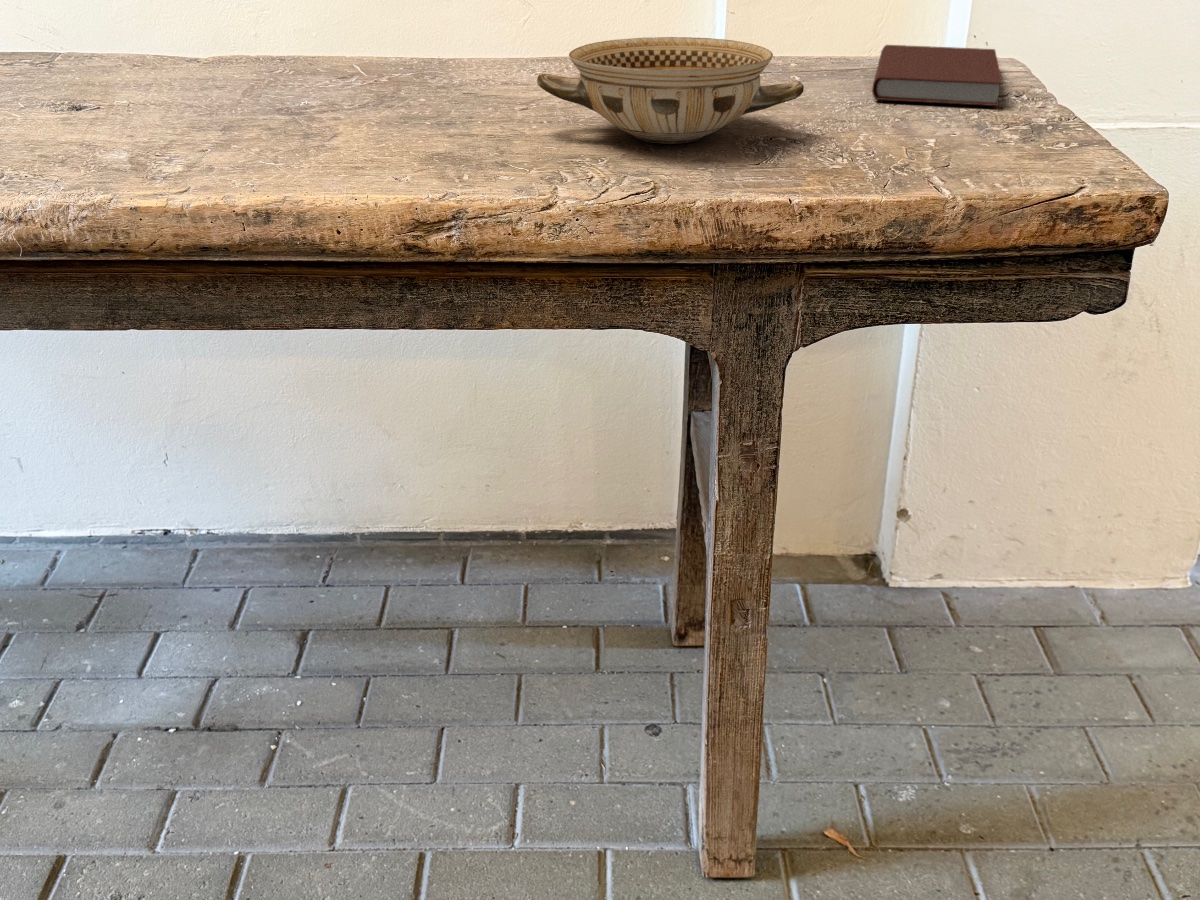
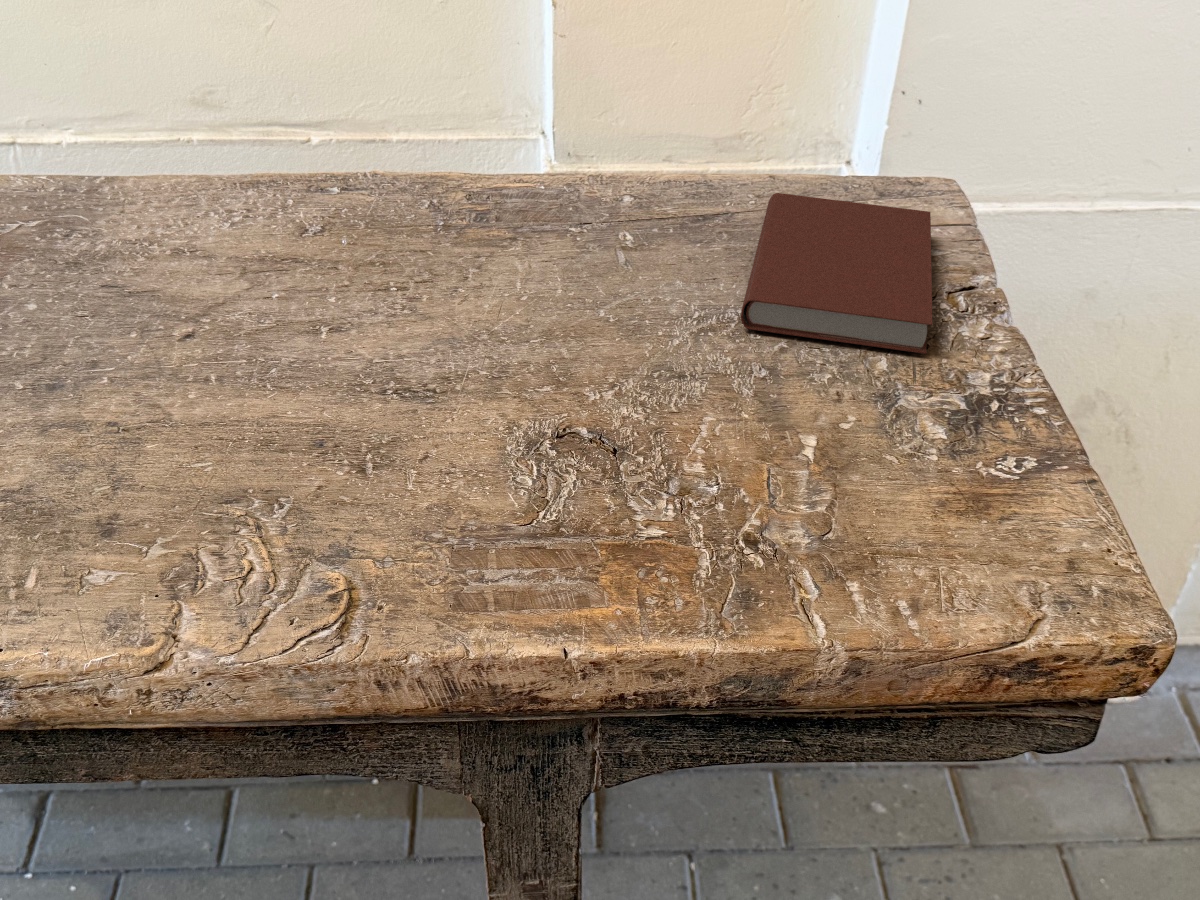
ceramic bowl: present [537,37,804,144] -> none [190,254,619,466]

